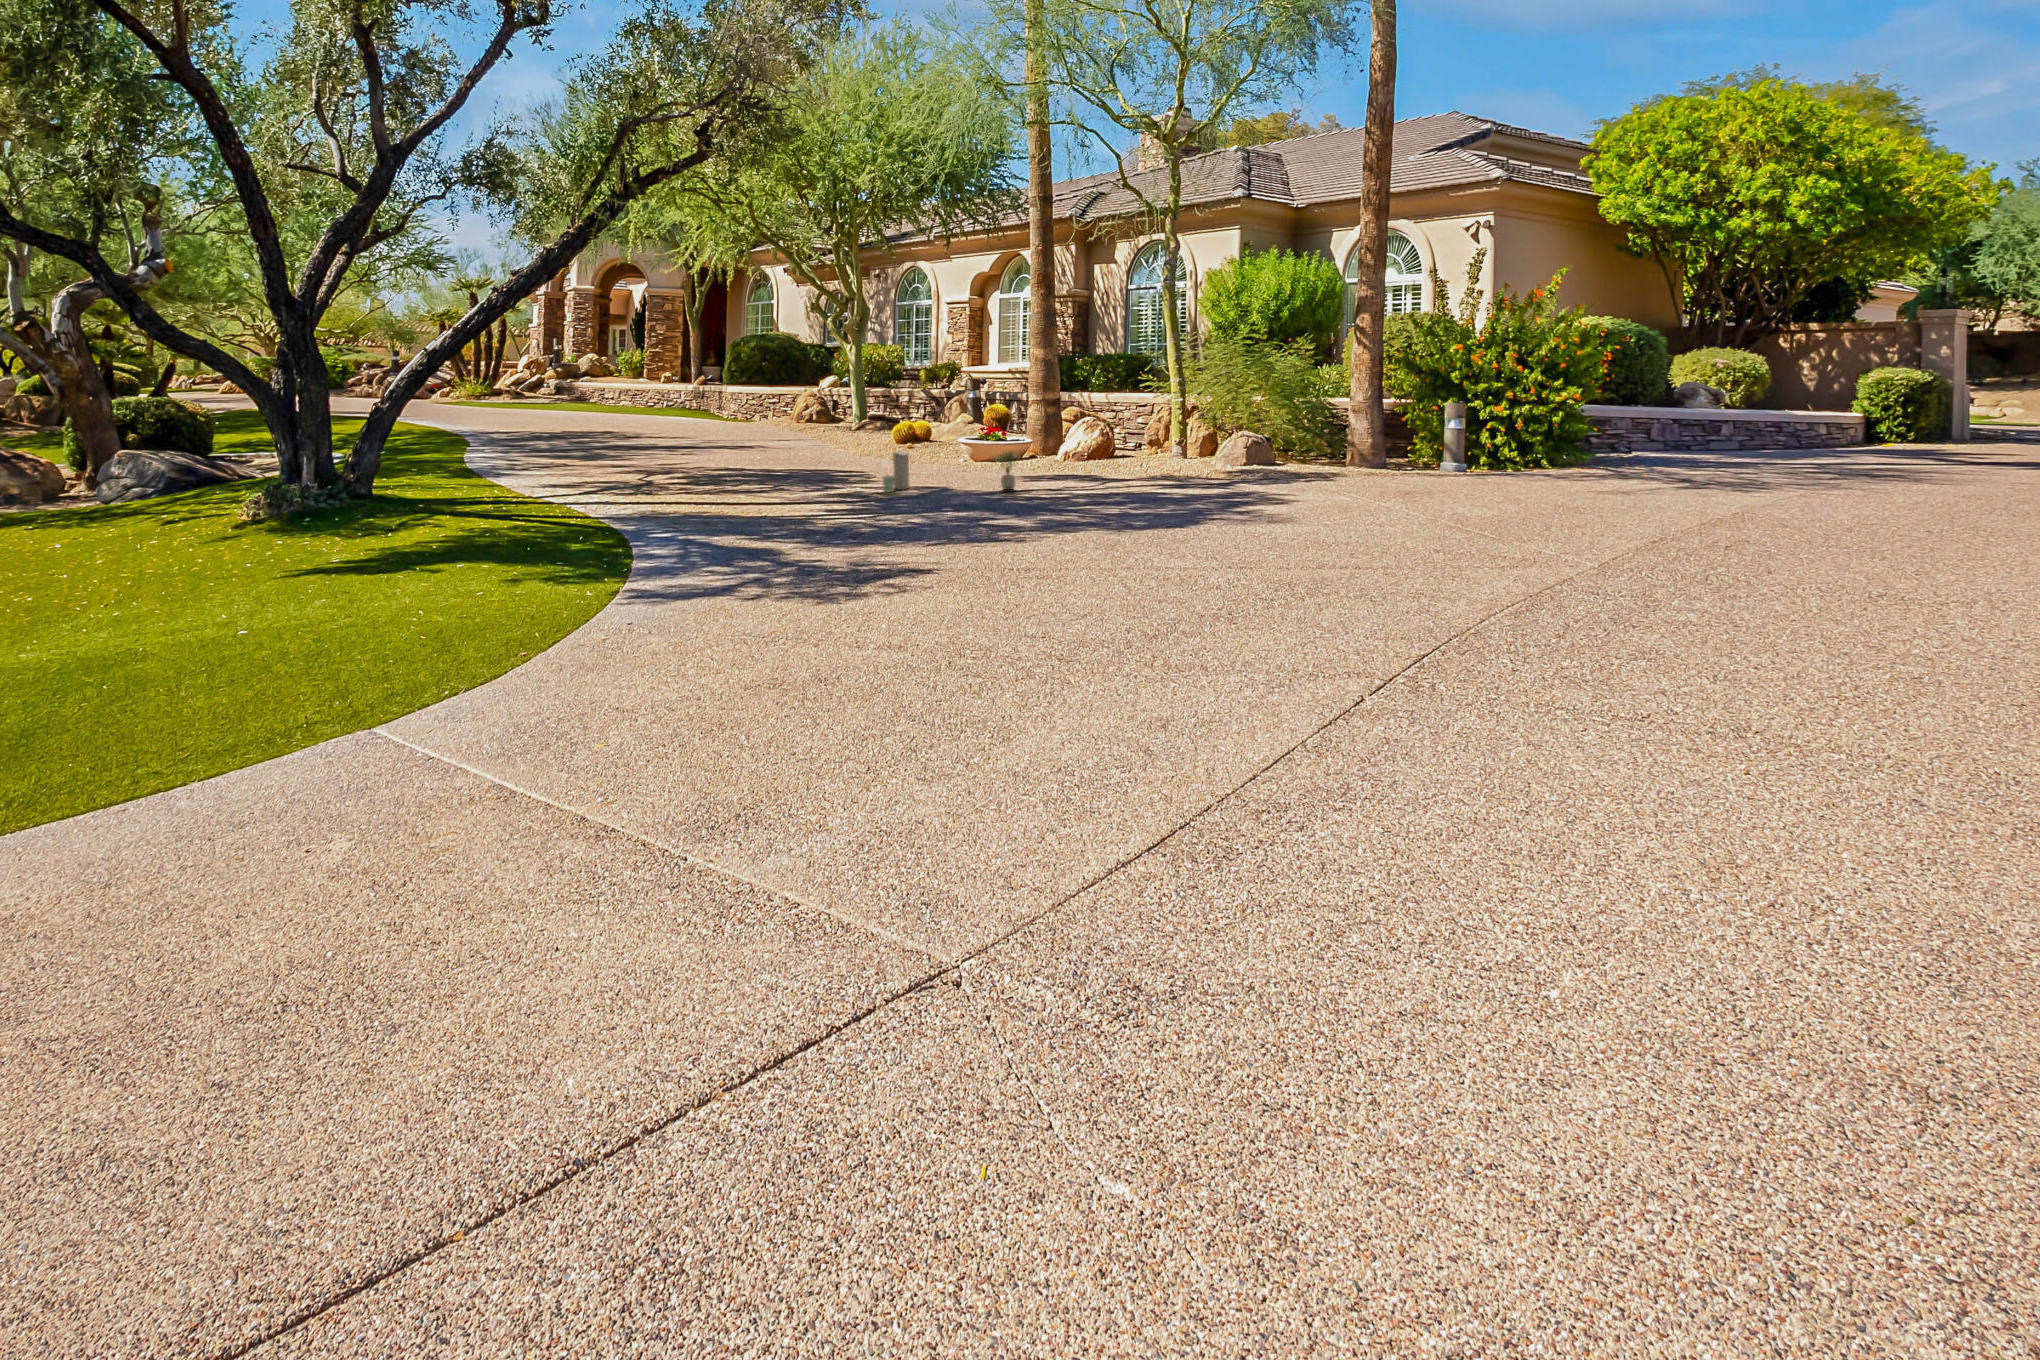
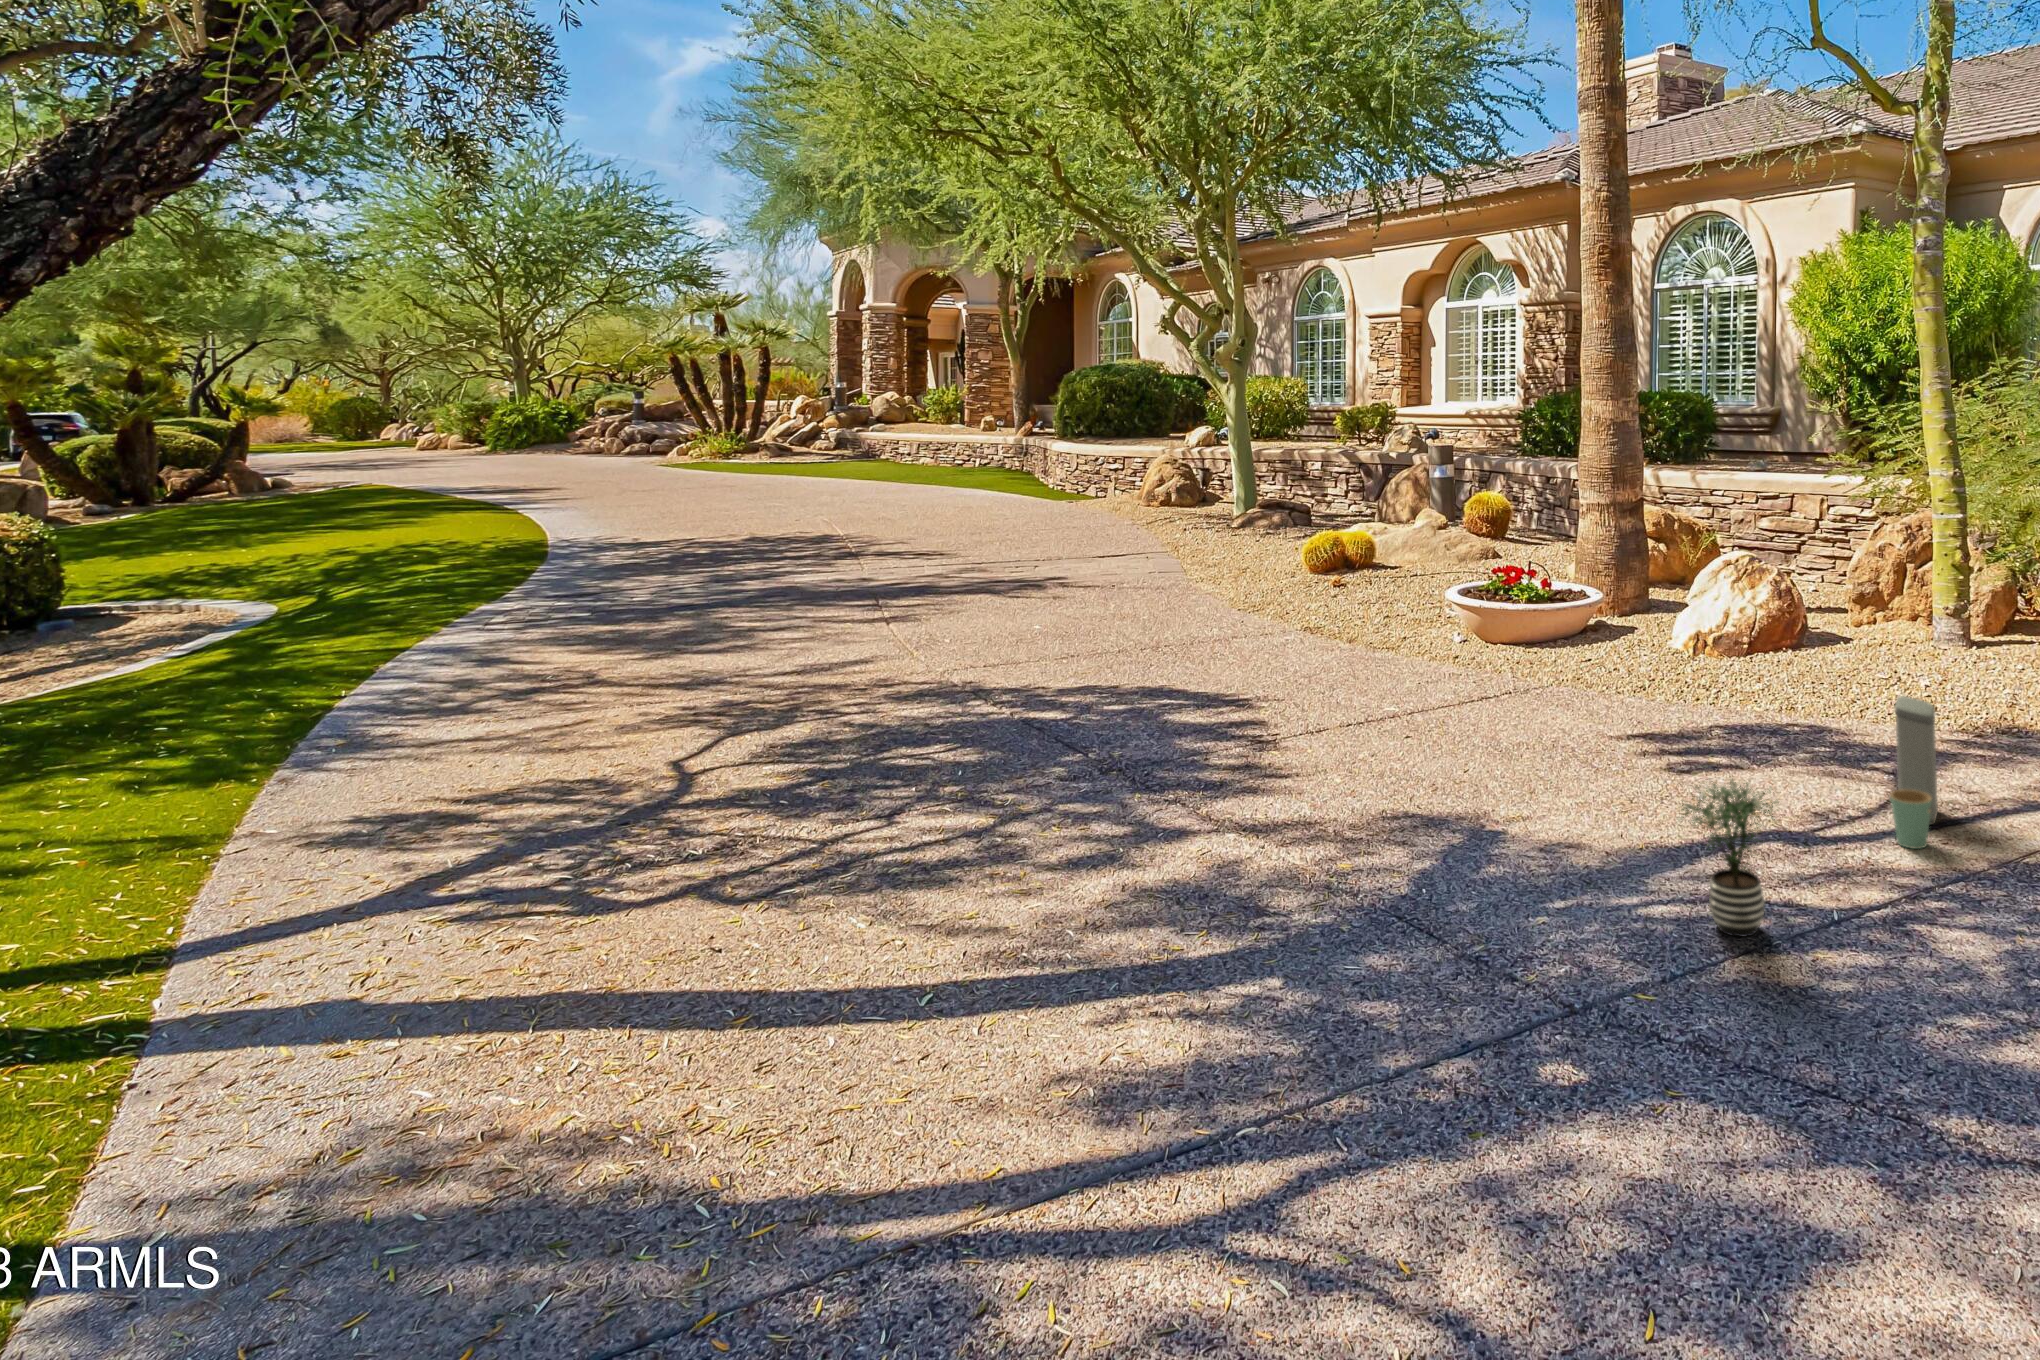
trash can: present [883,451,910,492] -> present [1890,696,1938,849]

